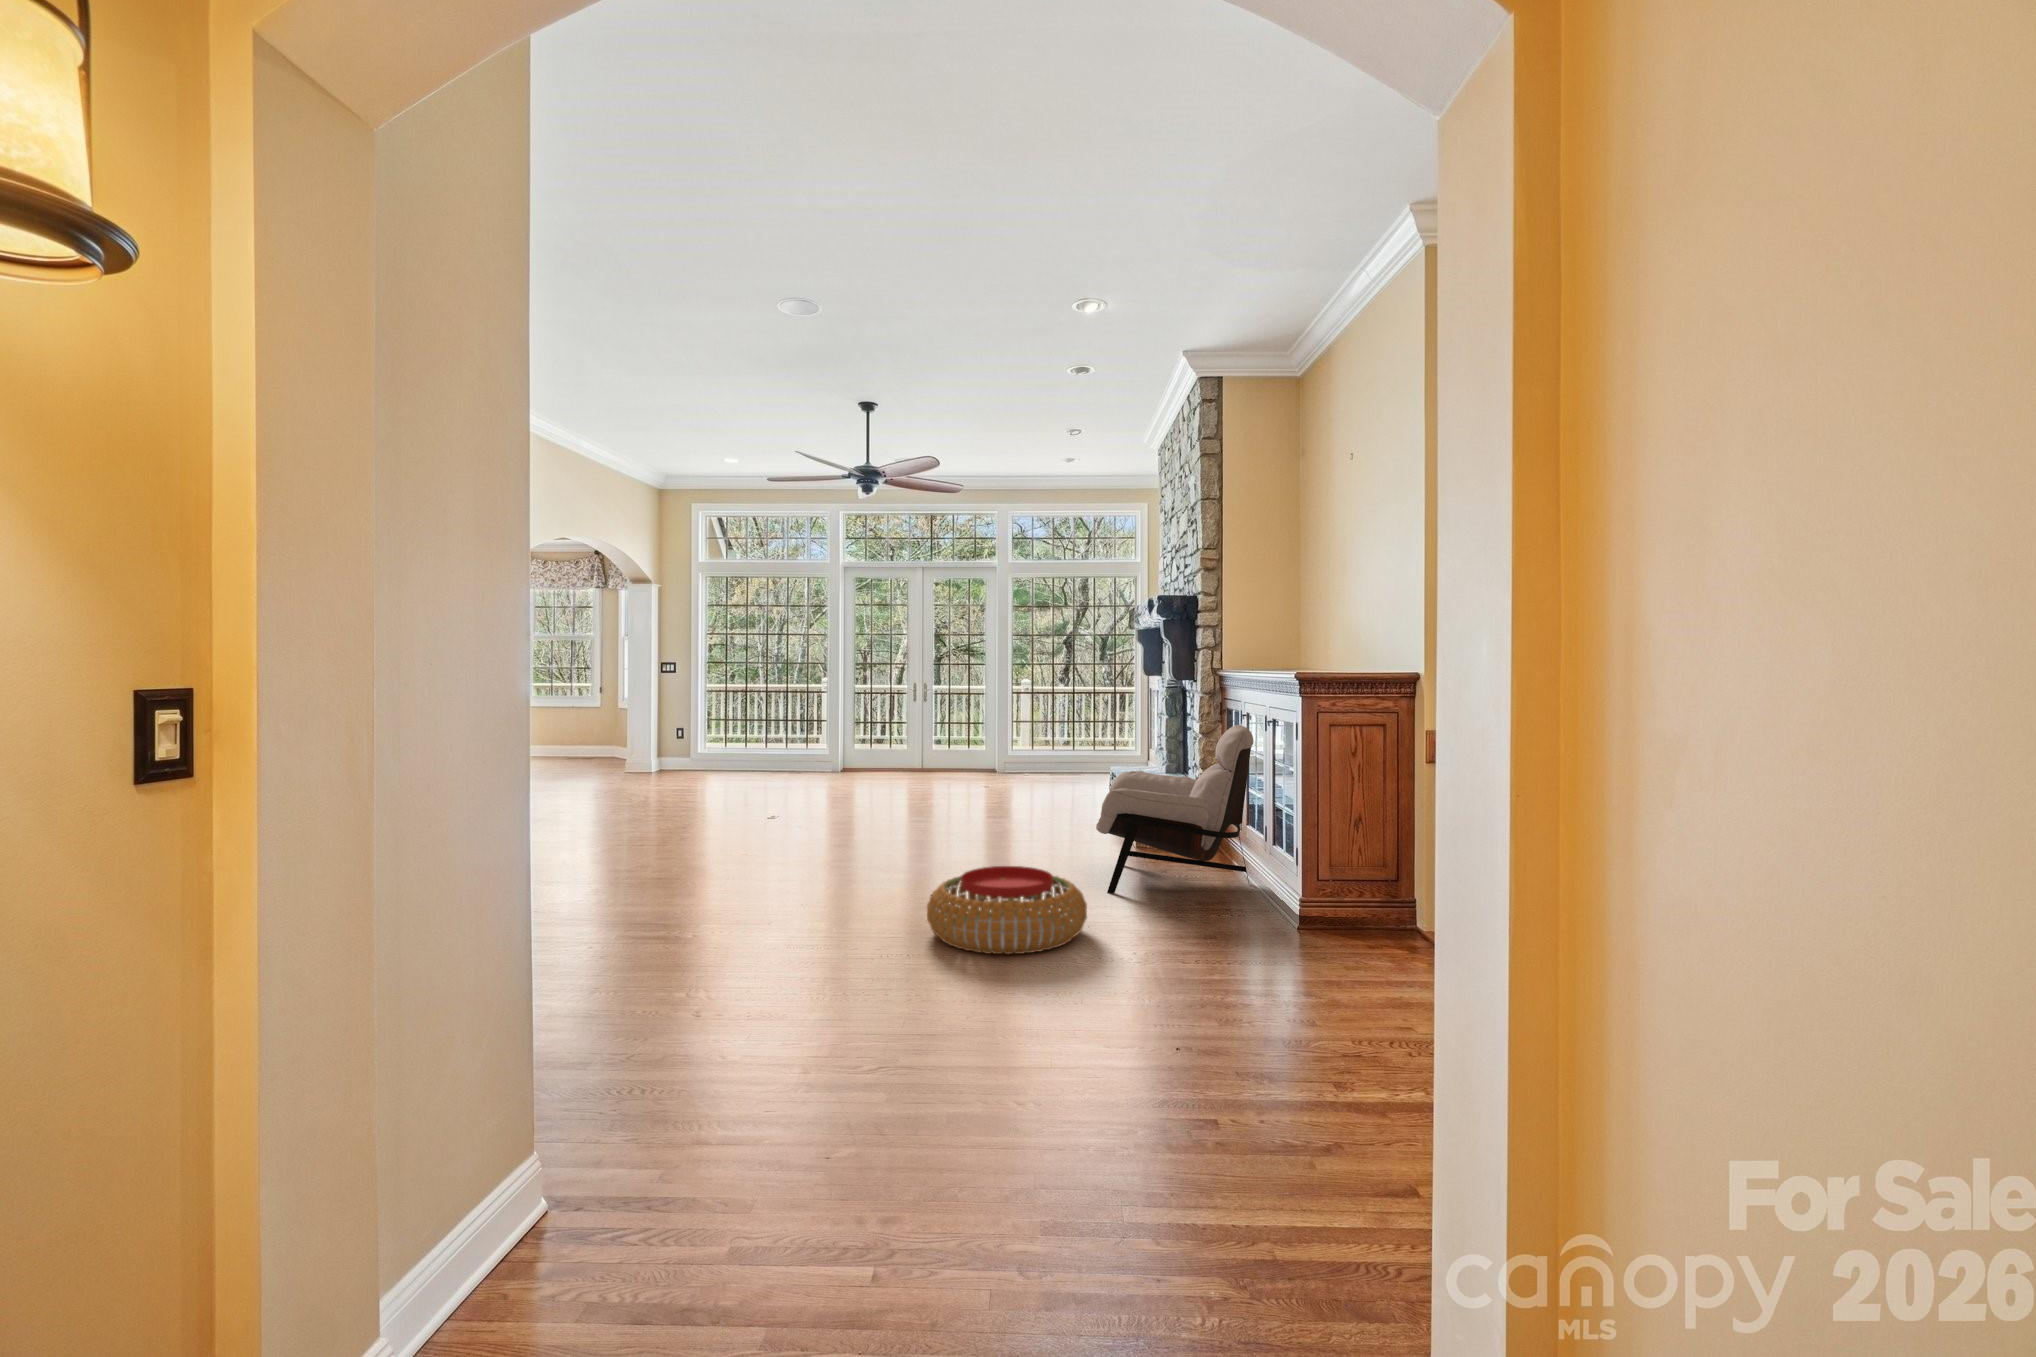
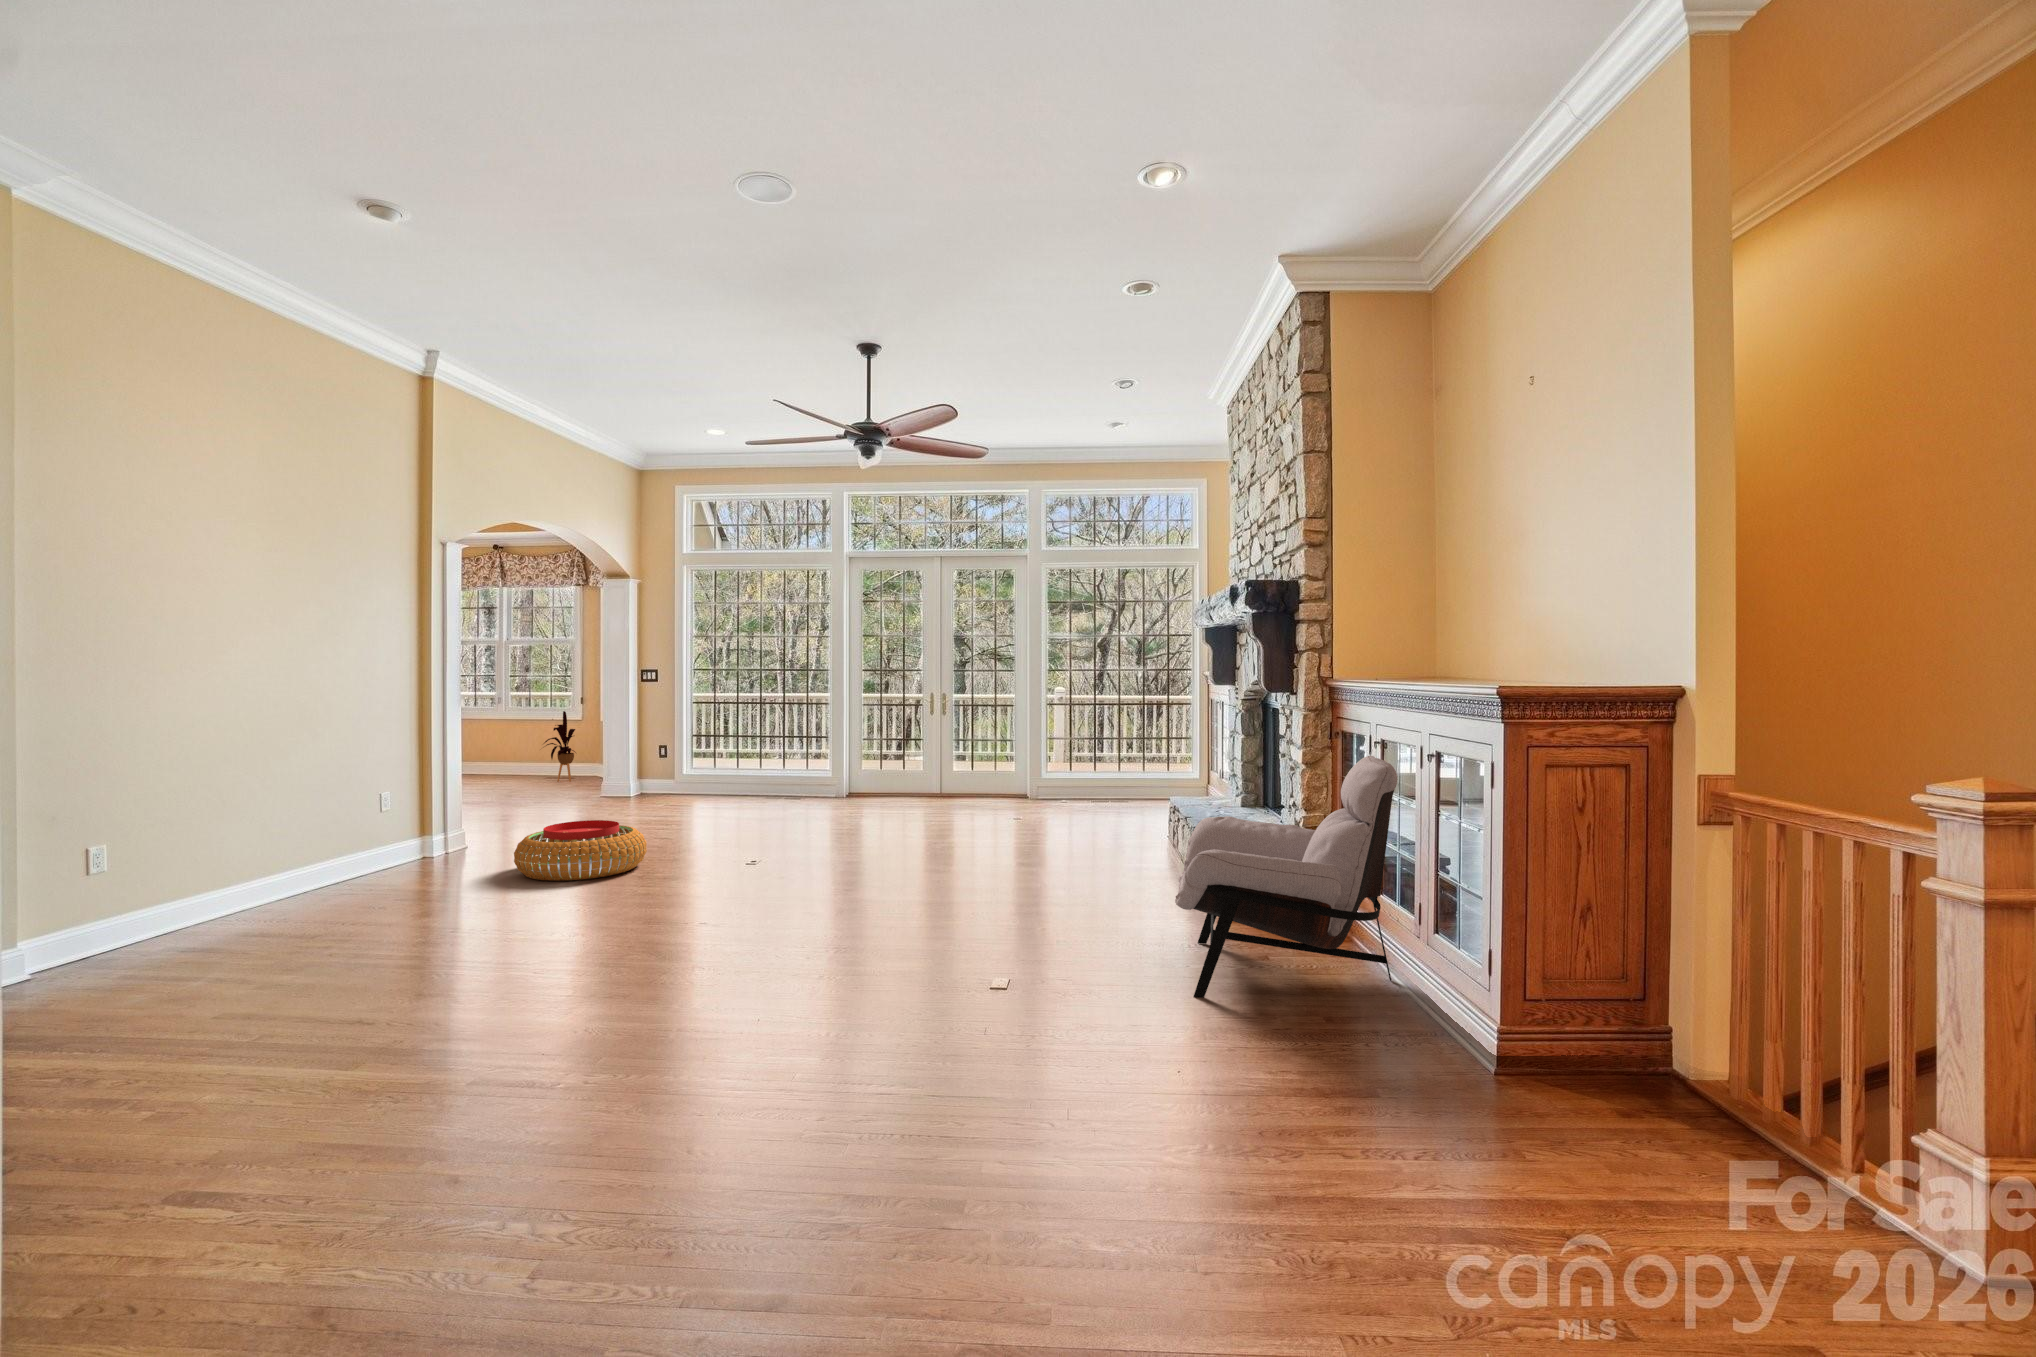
house plant: none [566,699,601,761] -> present [544,711,575,782]
pouf: present [927,866,1087,954] -> present [514,820,647,881]

